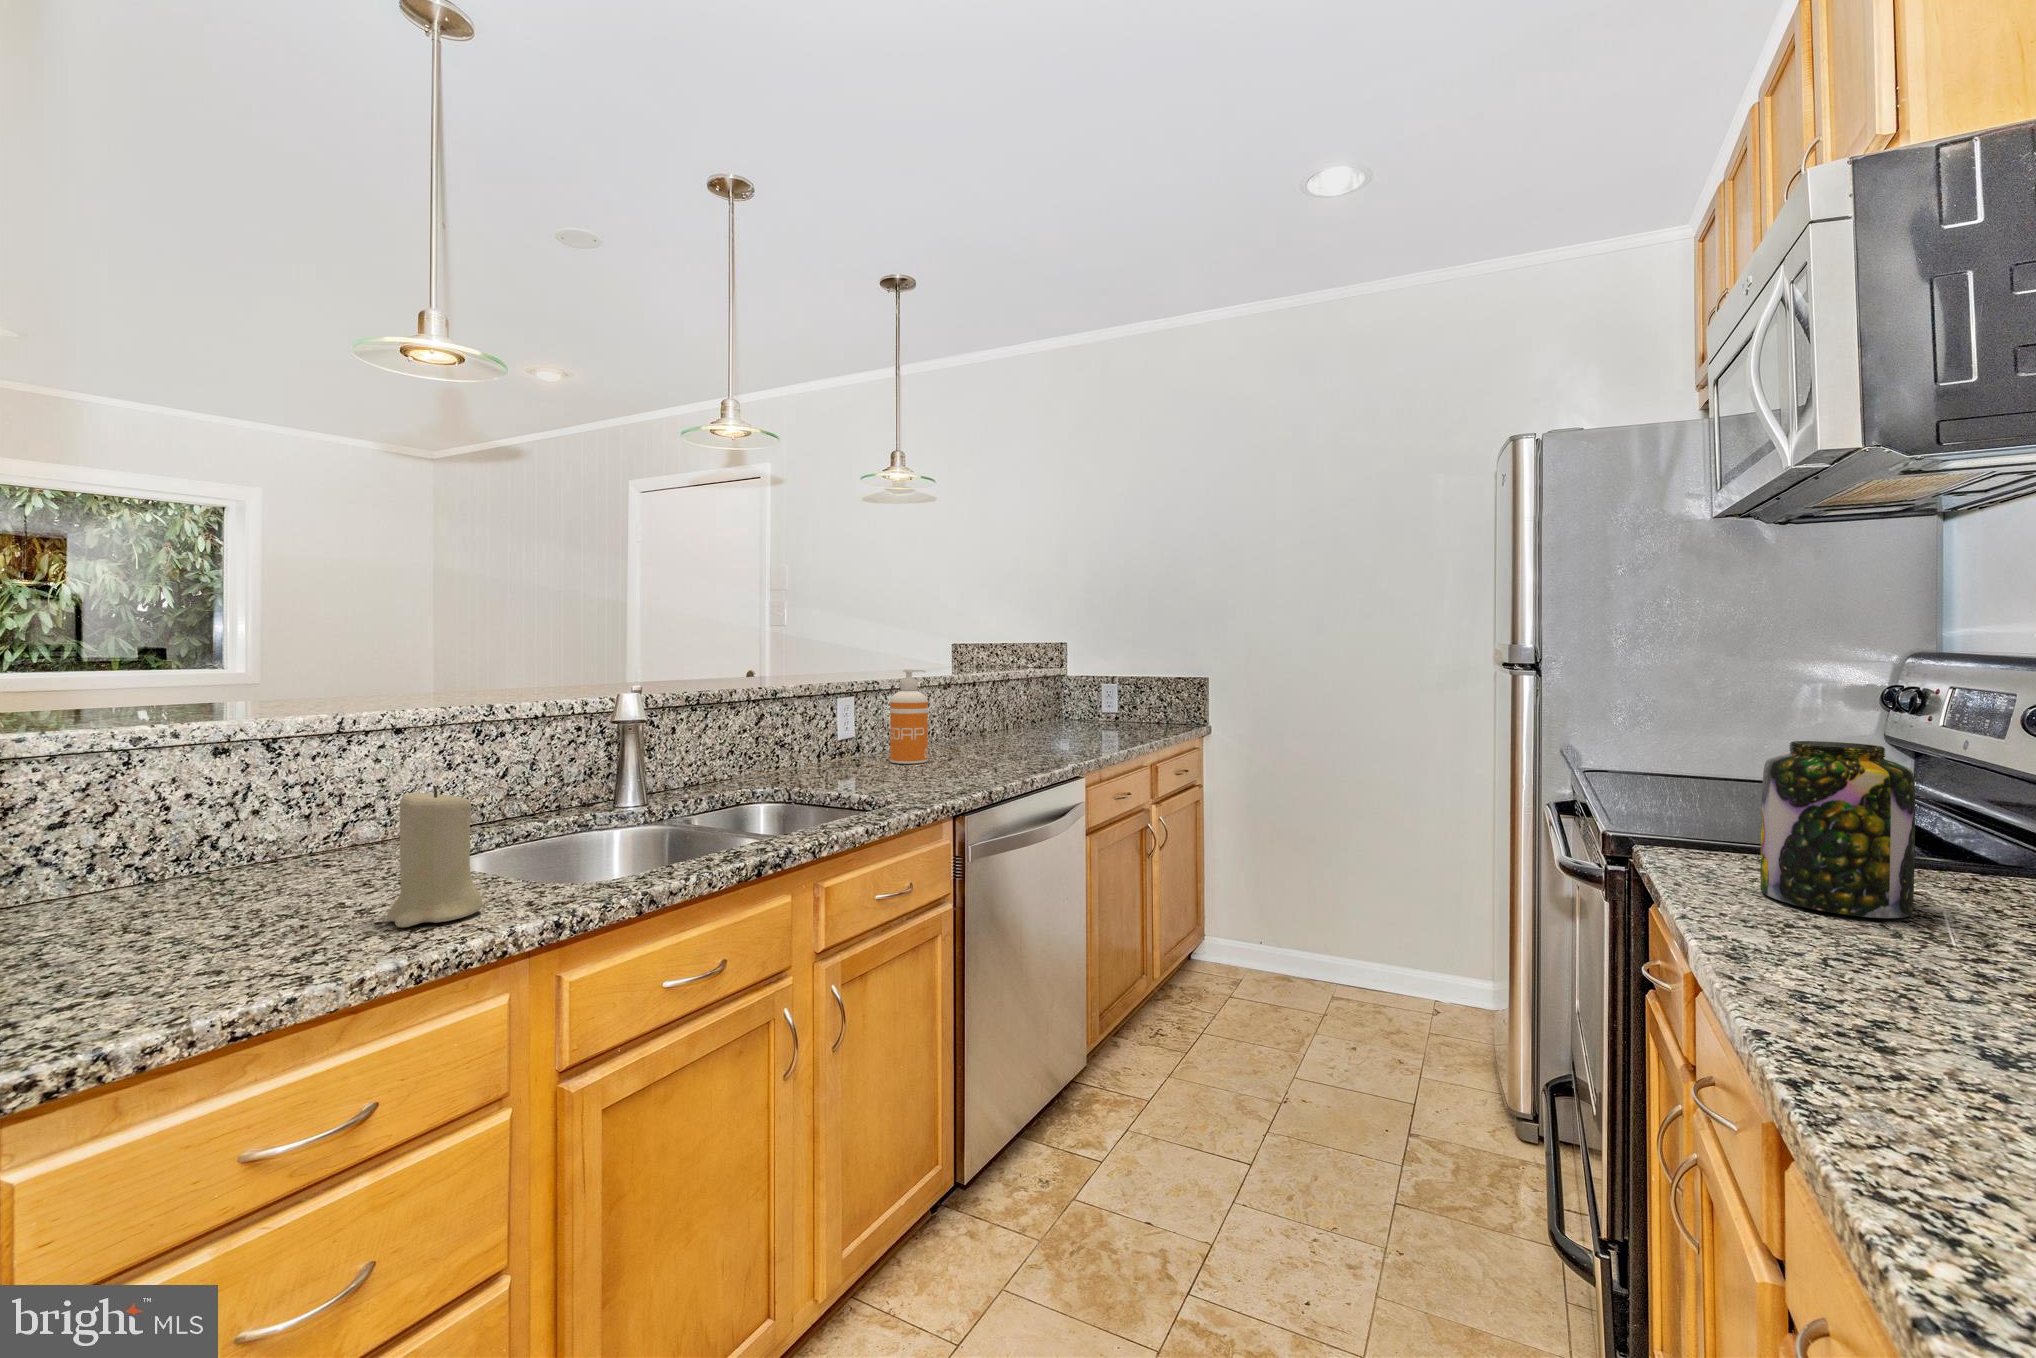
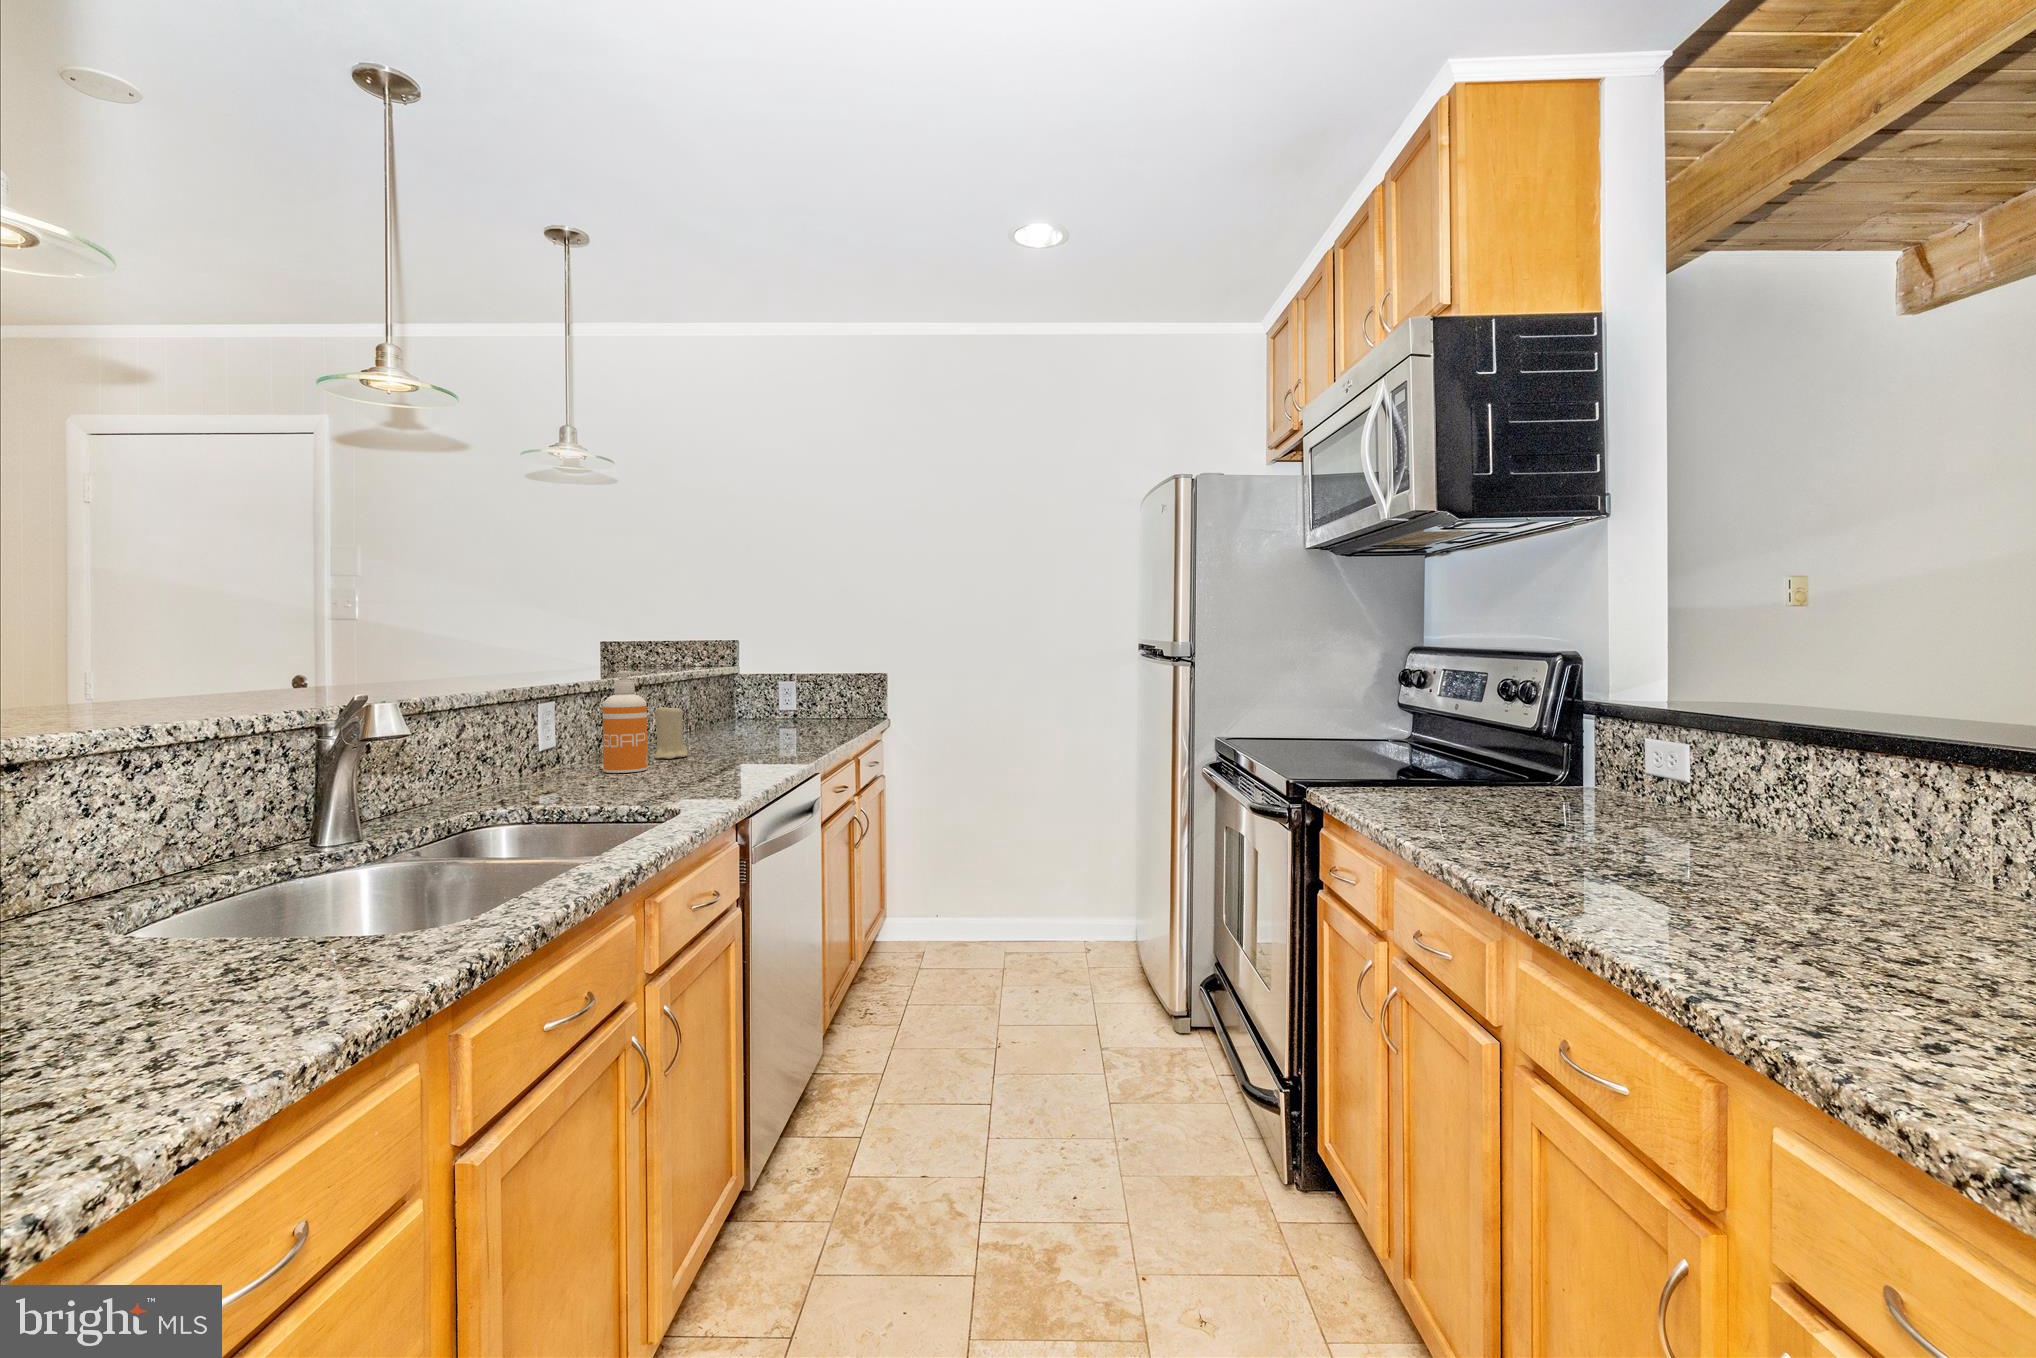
jar: present [1760,741,1915,918] -> none [1386,705,1467,814]
candle: present [386,786,482,928] -> present [654,704,688,759]

